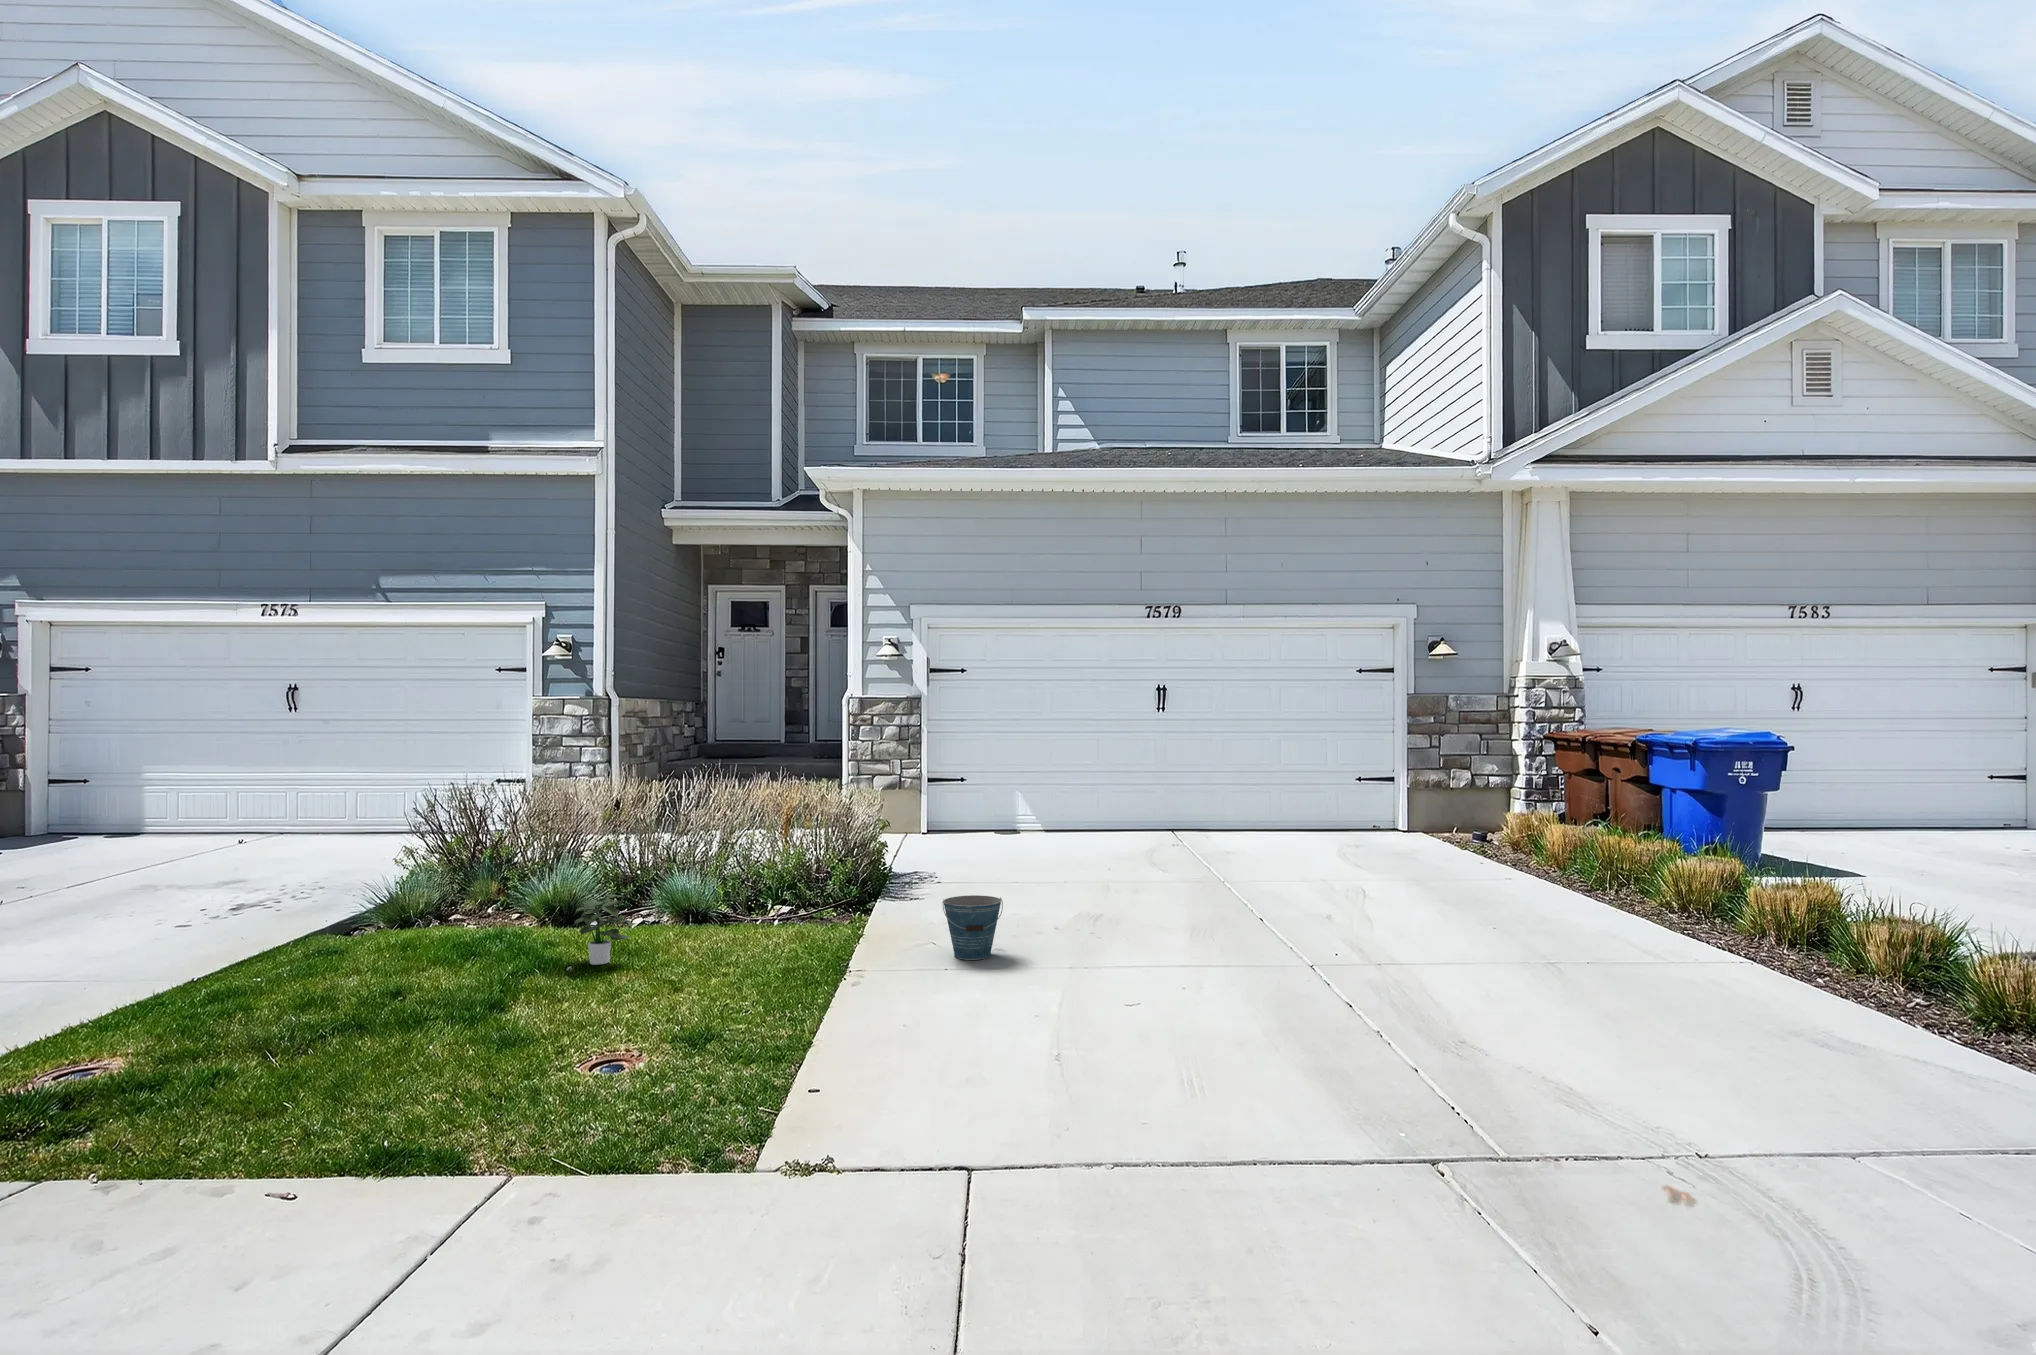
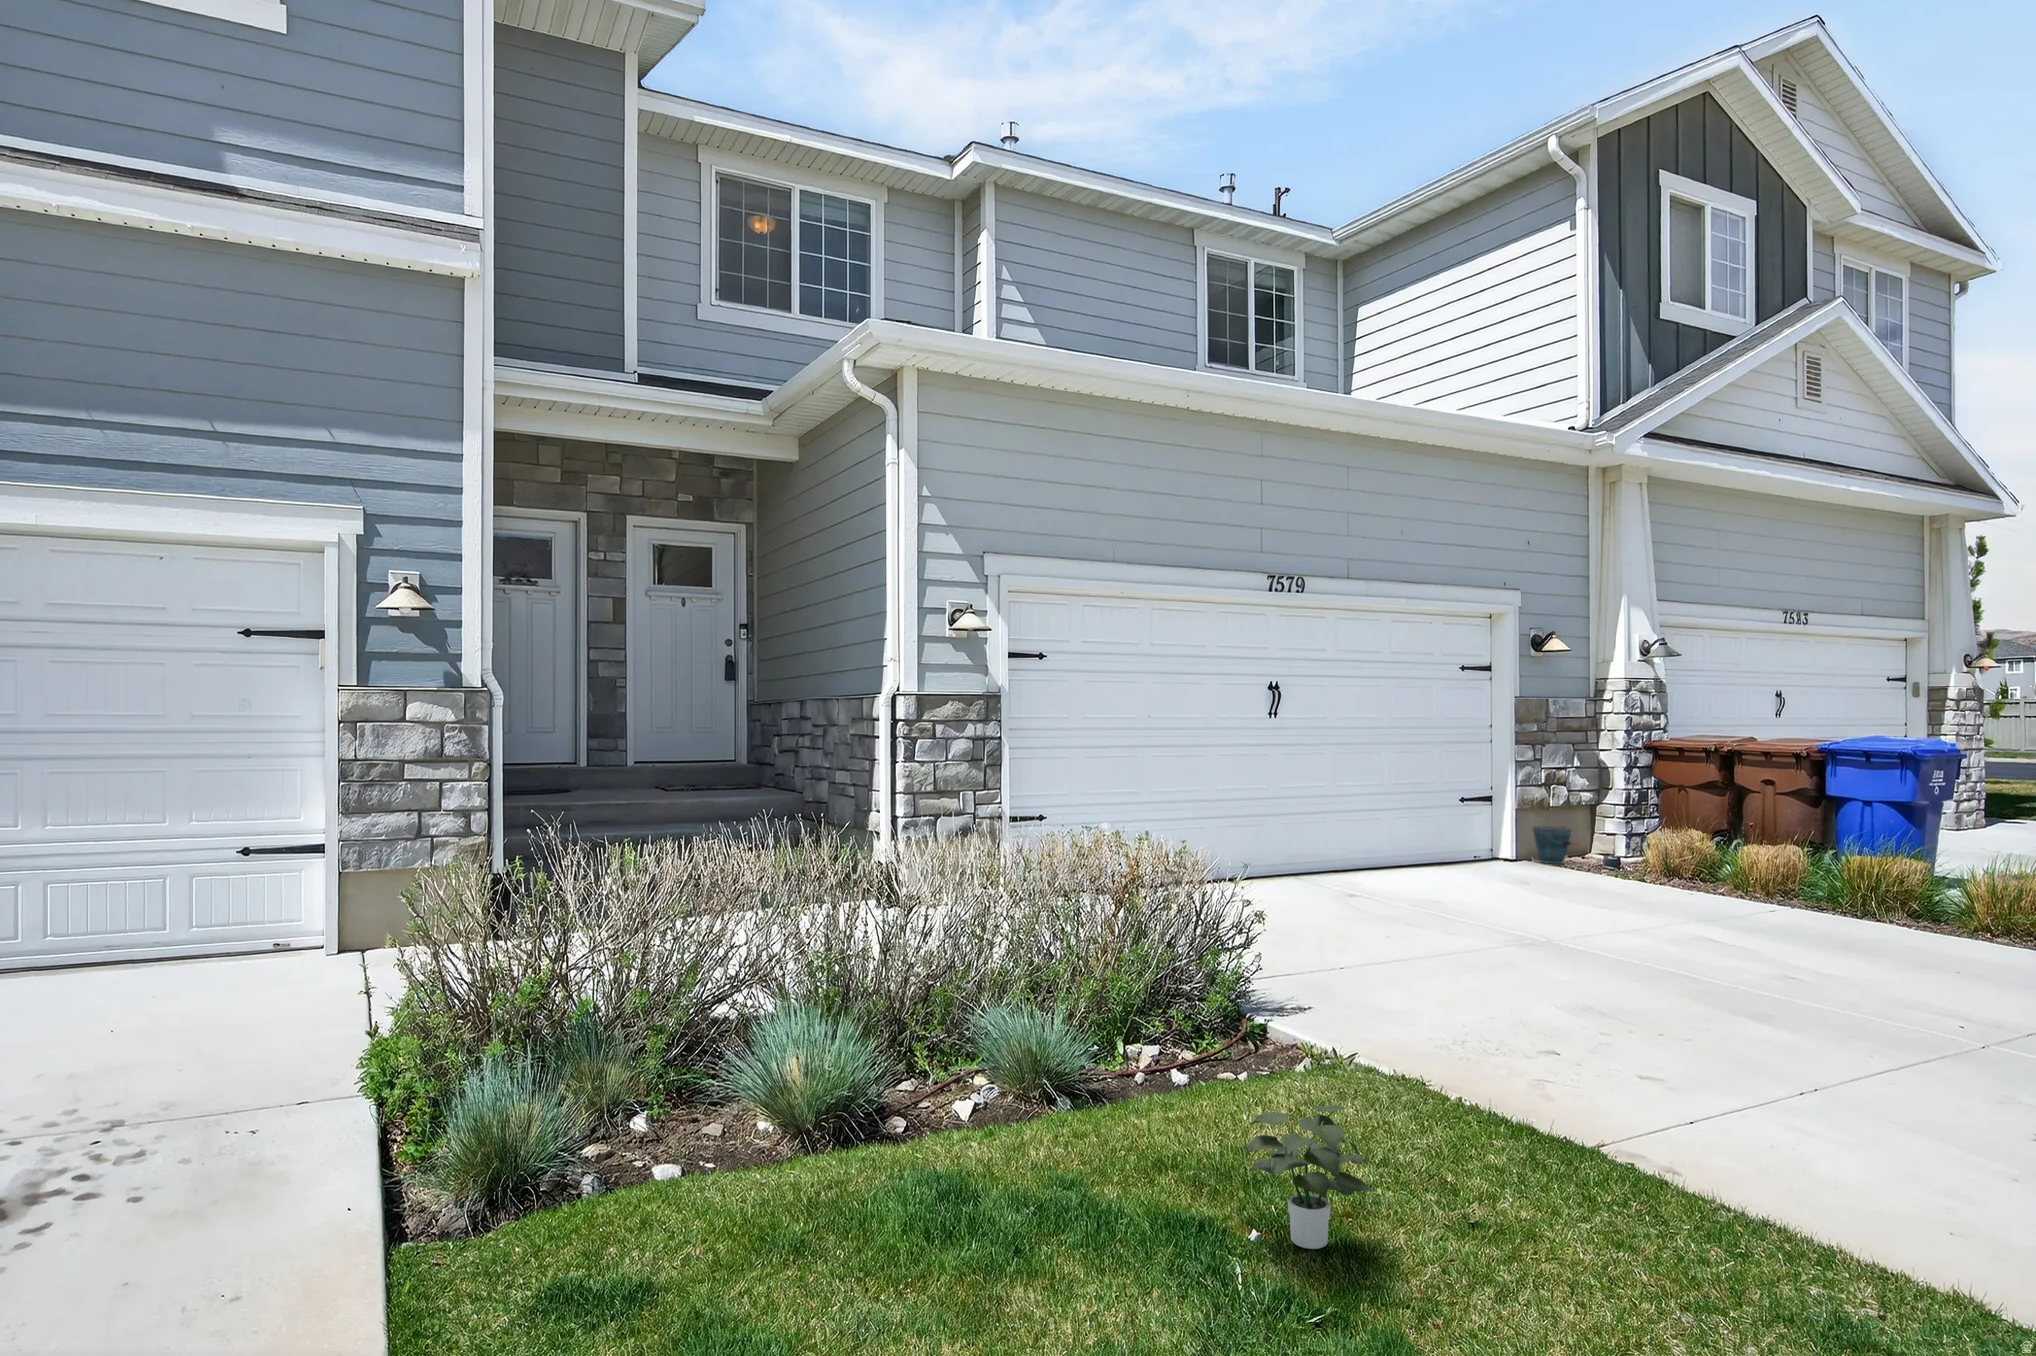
bucket: present [943,895,1003,960] -> present [1533,826,1572,864]

